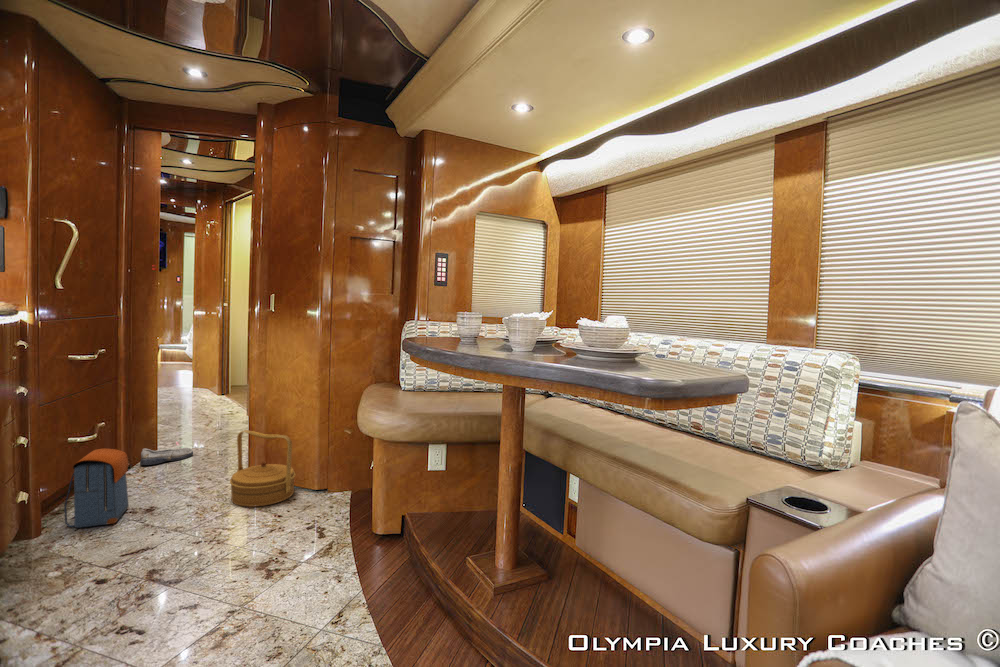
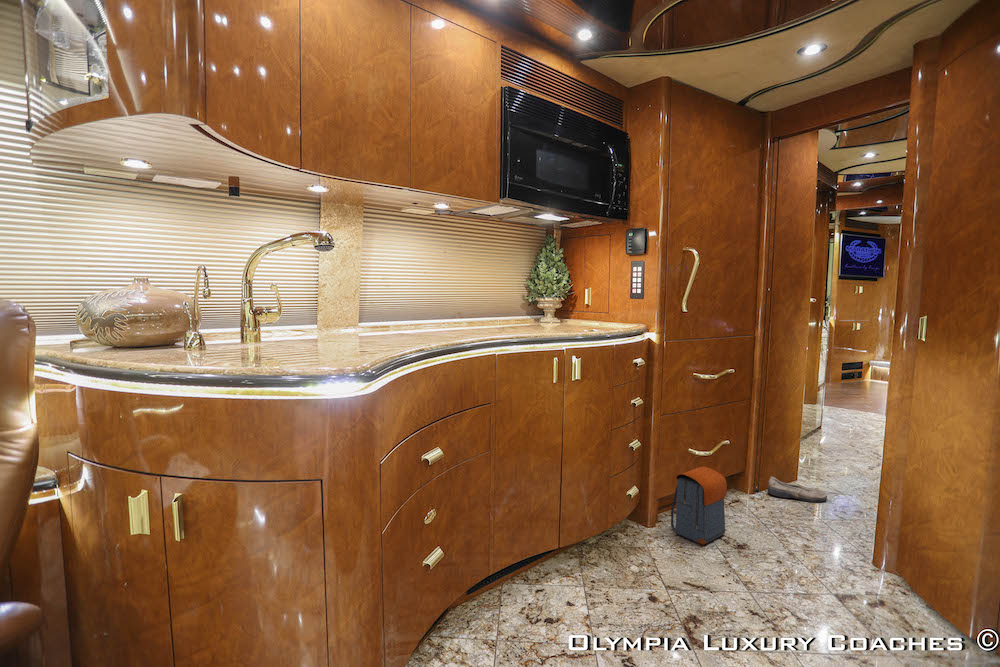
woven basket: present [230,430,295,507] -> none [827,497,932,623]

